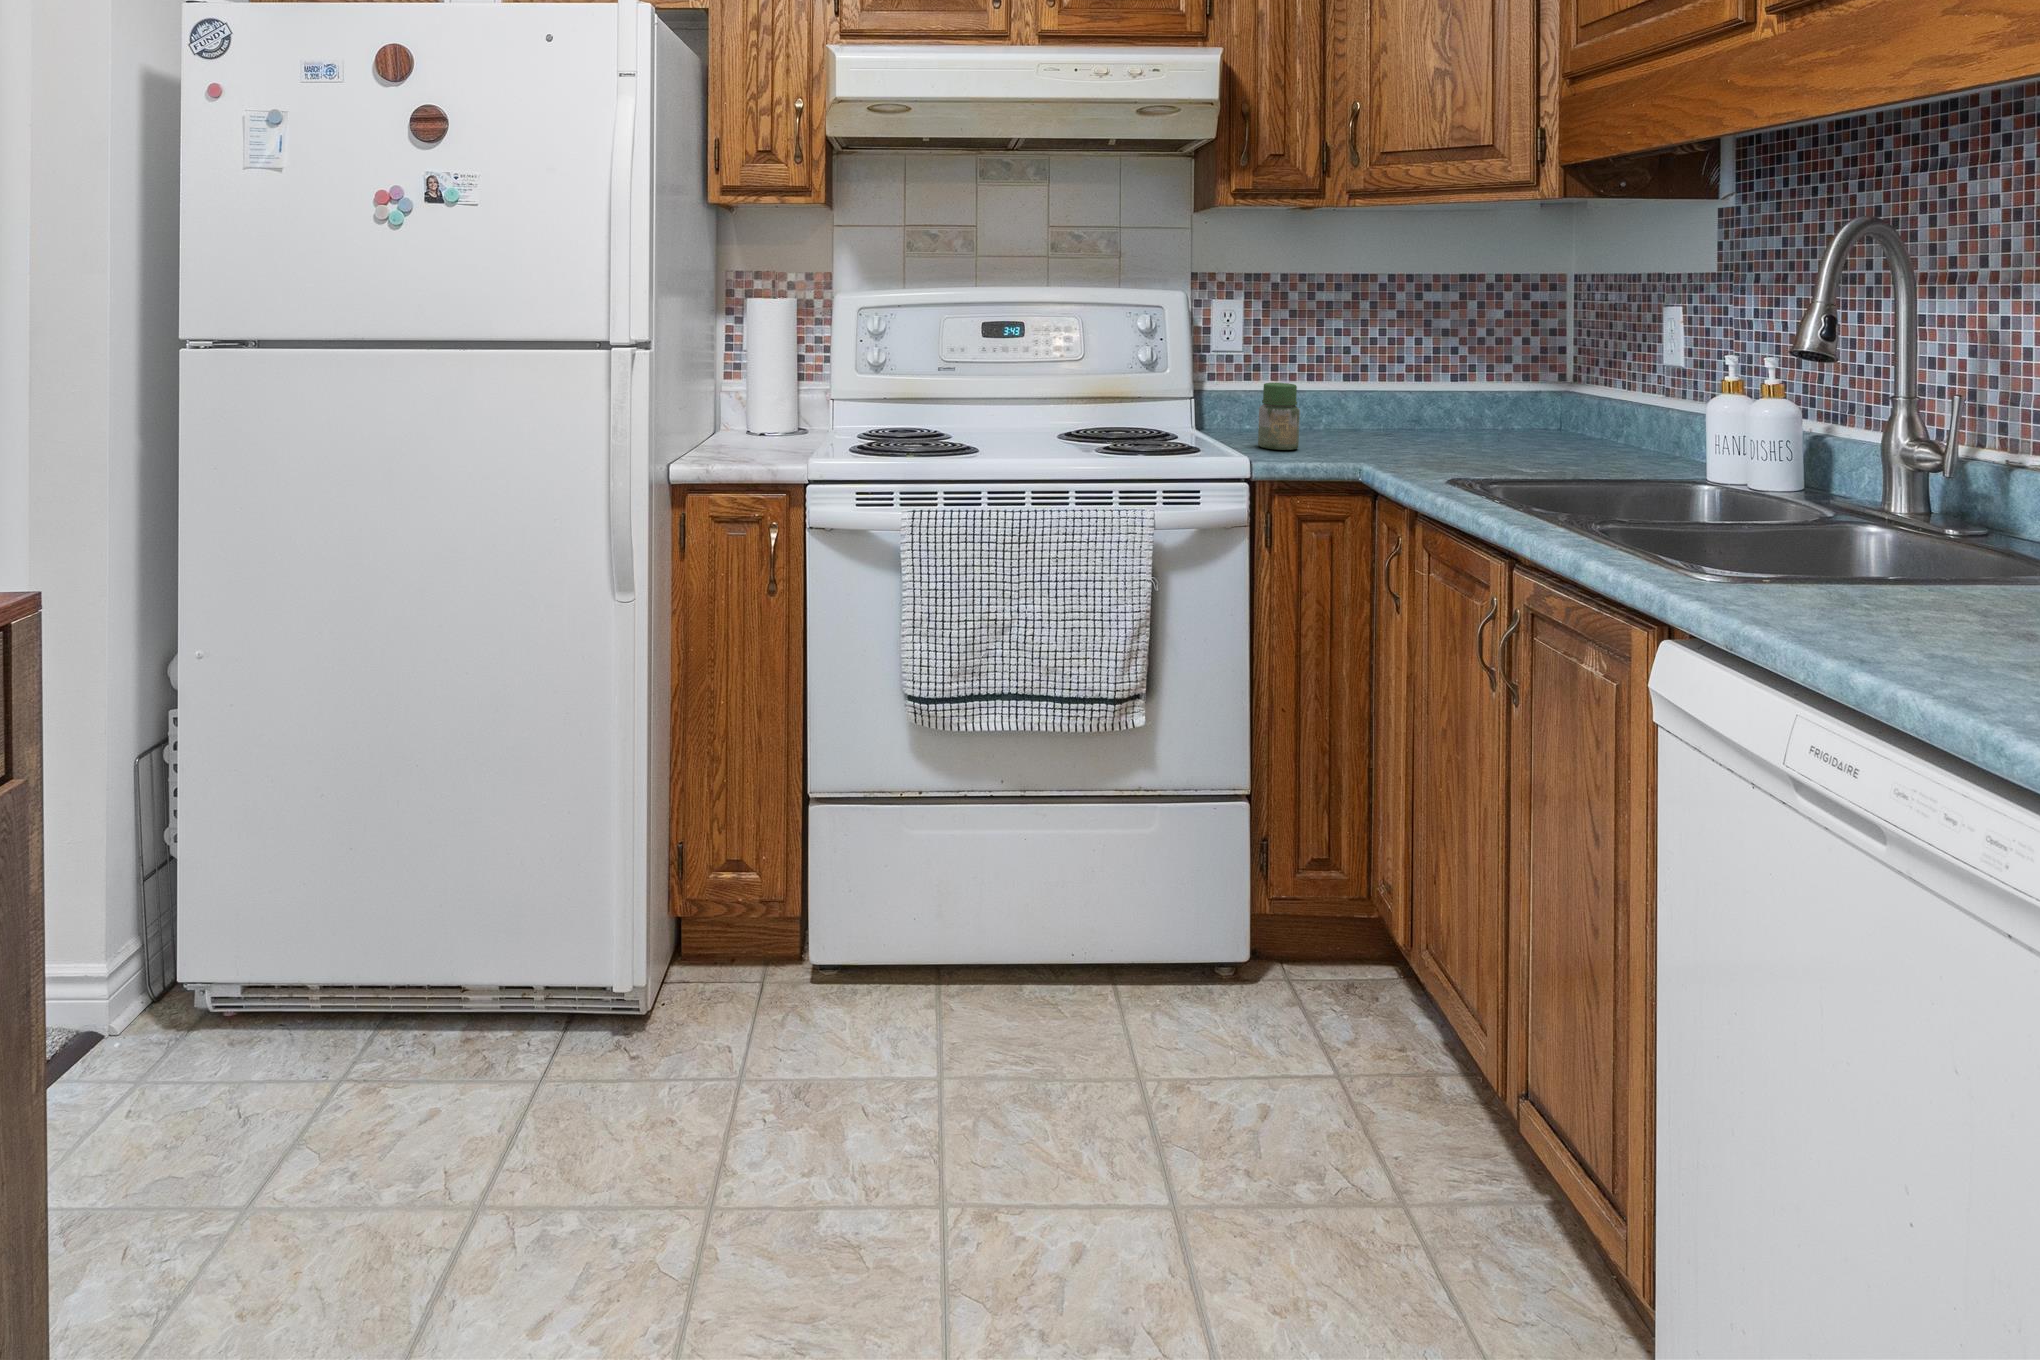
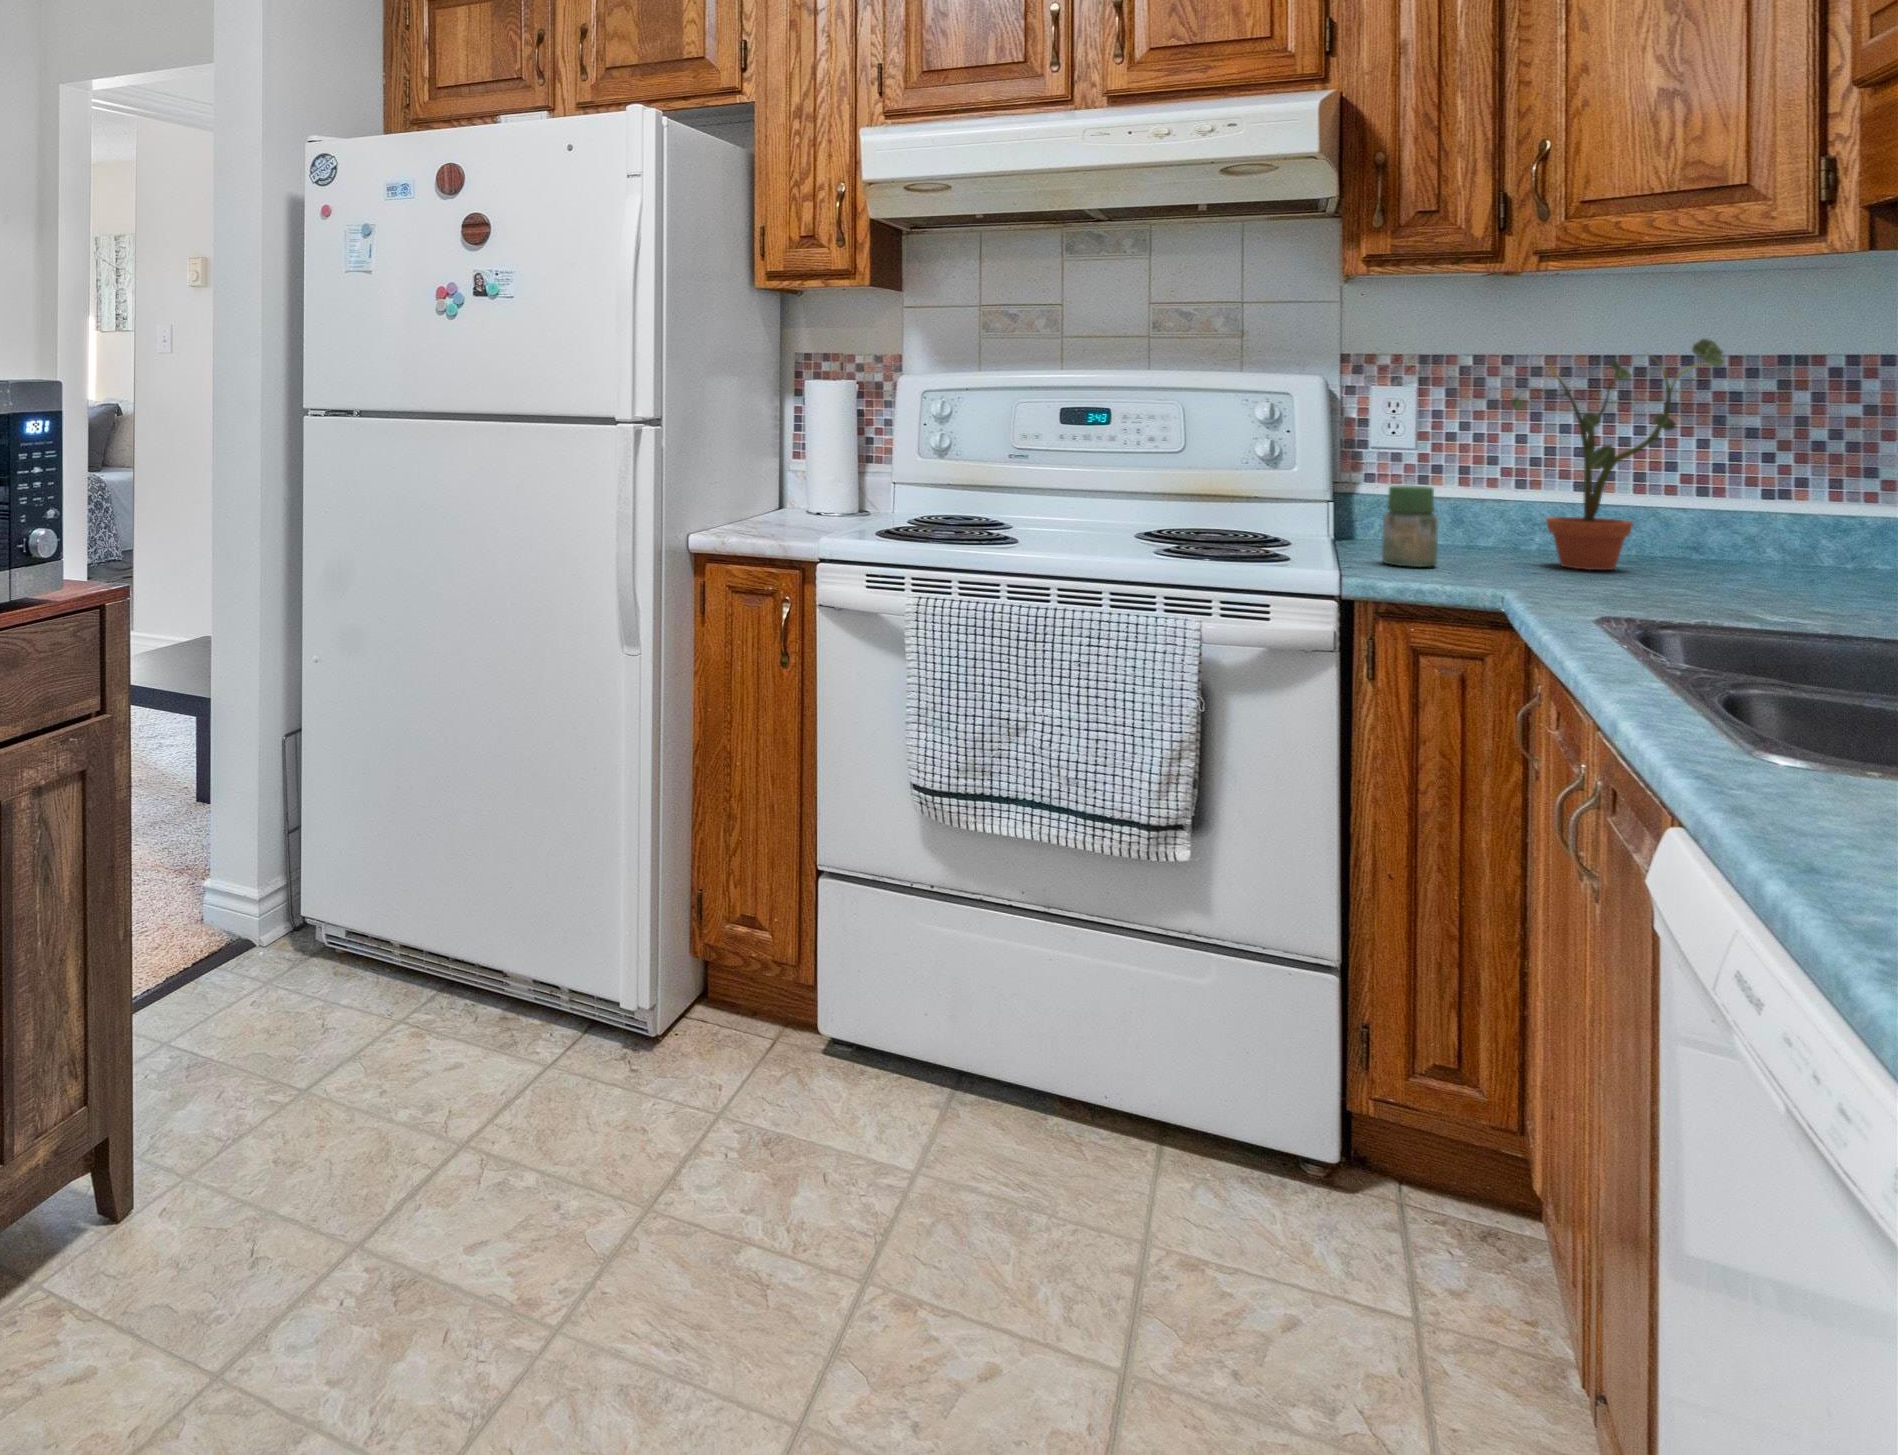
potted plant: none [1338,267,1454,444] -> present [1511,339,1724,570]

